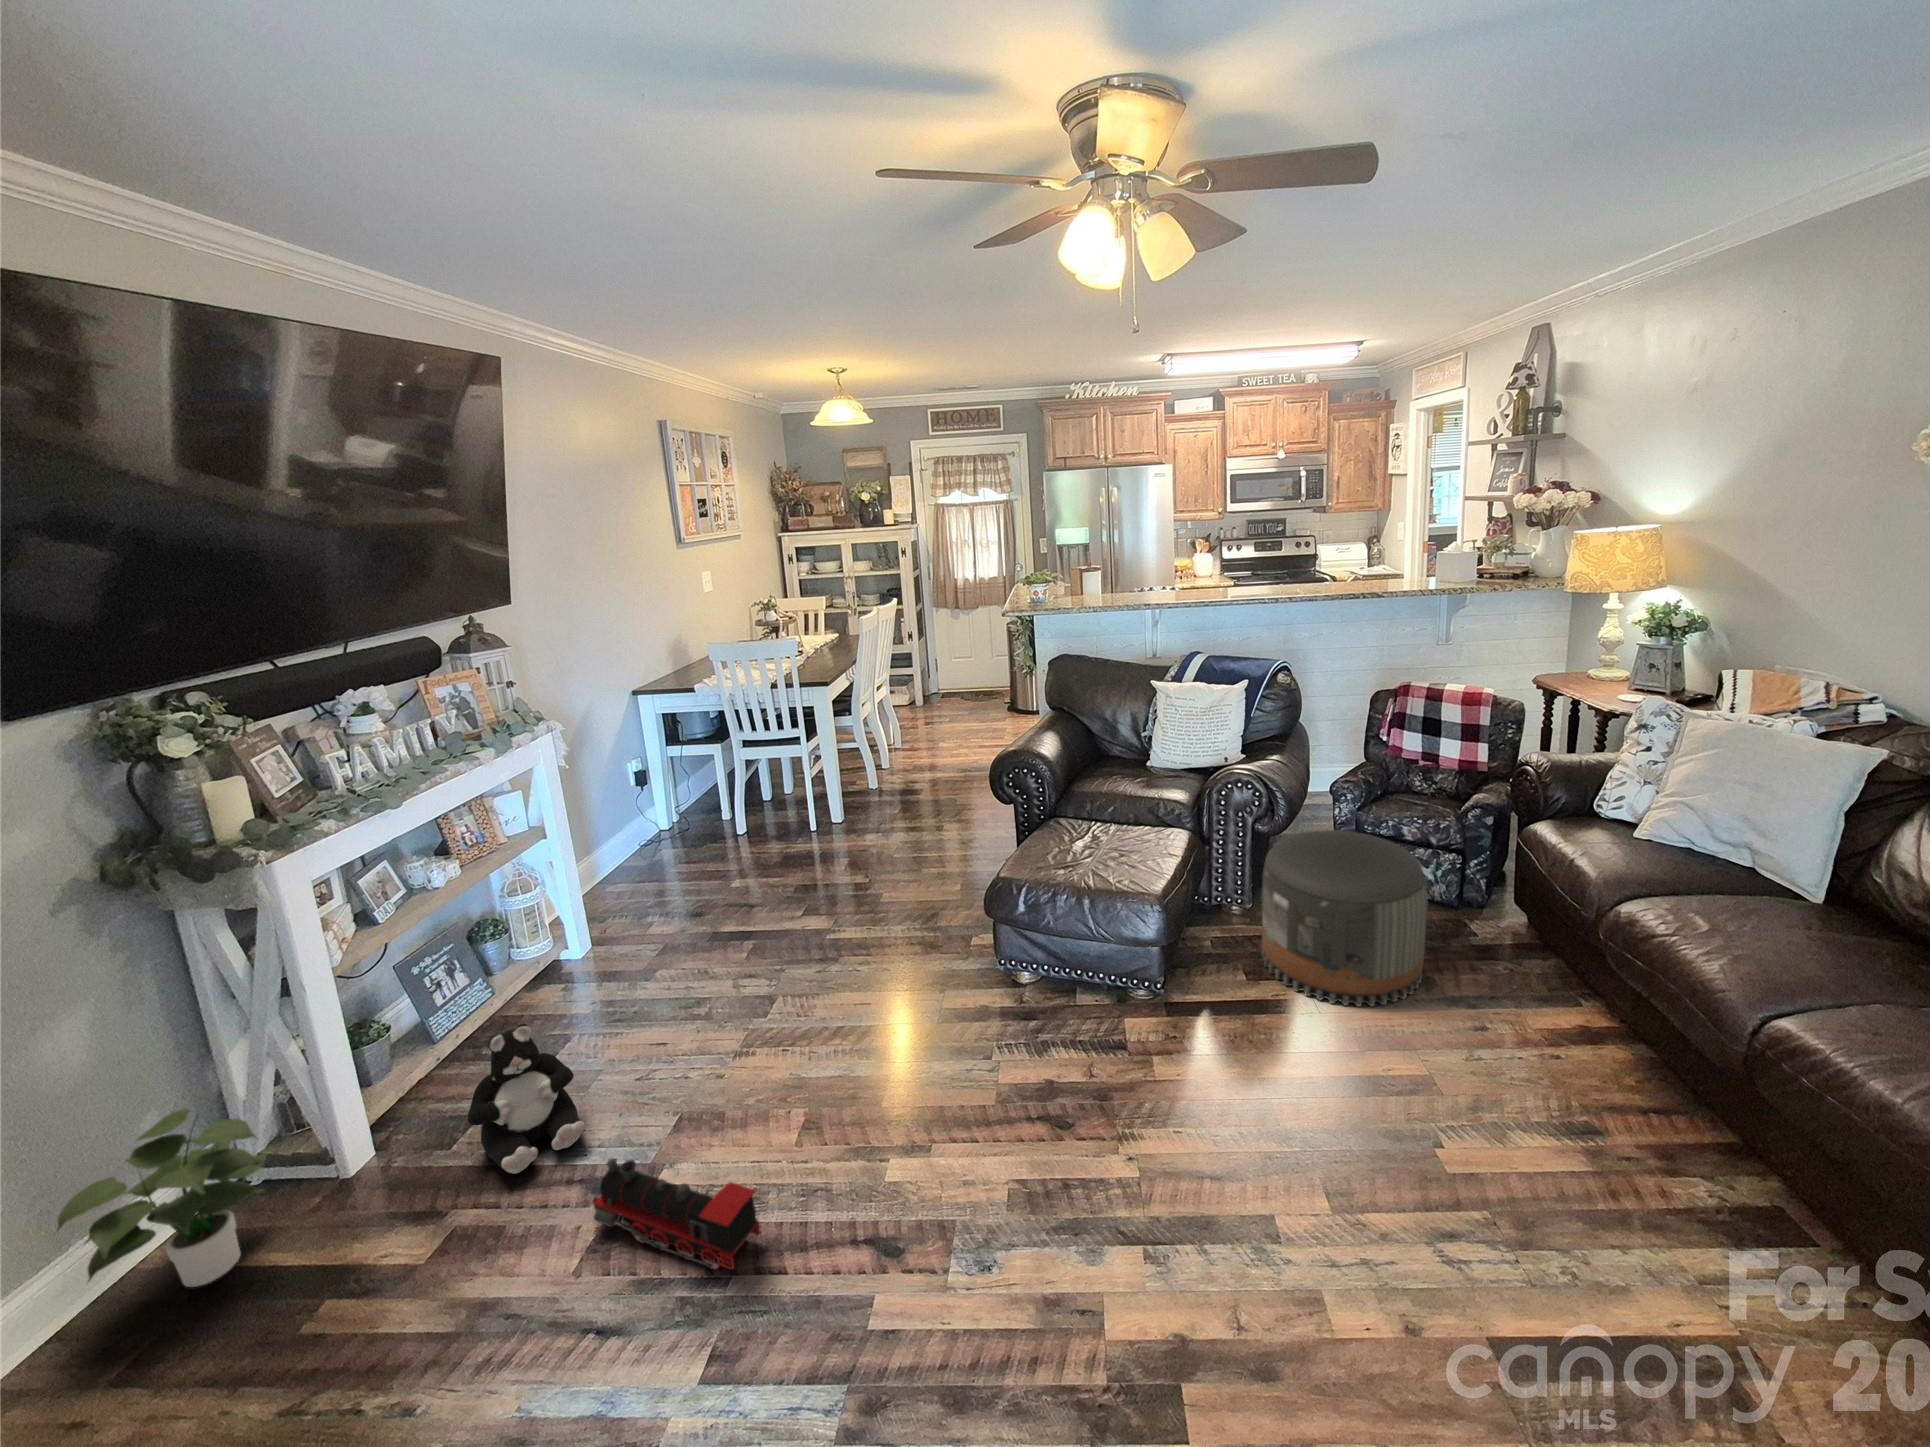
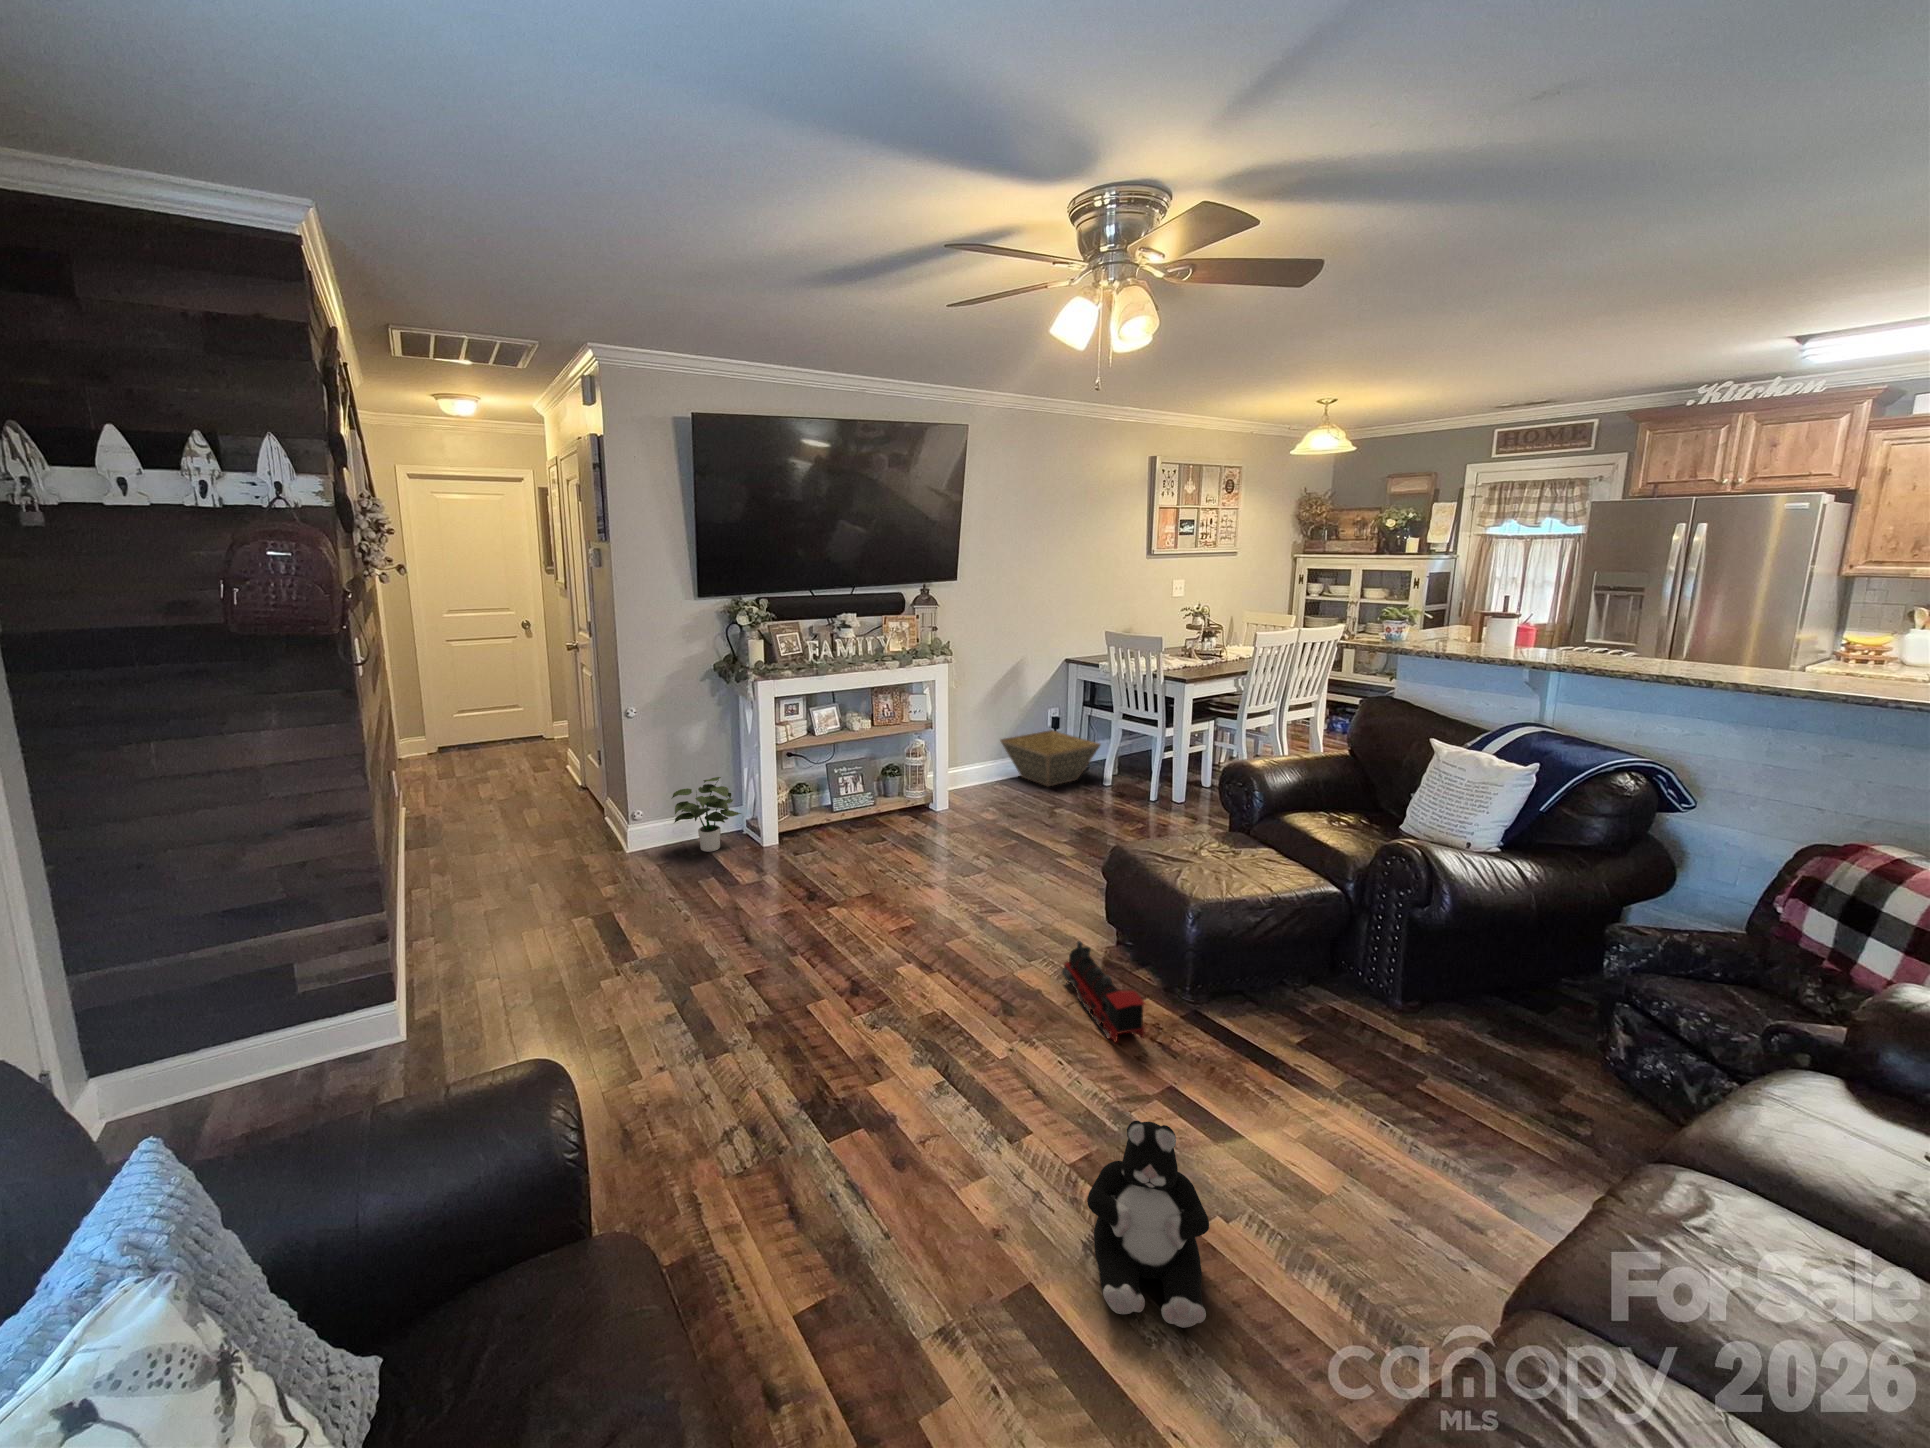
basket: none [595,782,730,861] -> present [1000,730,1100,786]
pouf: present [1261,830,1428,1007] -> none [1324,931,1563,1174]
plush toy: present [468,1024,585,1174] -> present [1087,1121,1209,1328]
toy train: present [593,1158,761,1270] -> present [1062,941,1145,1042]

